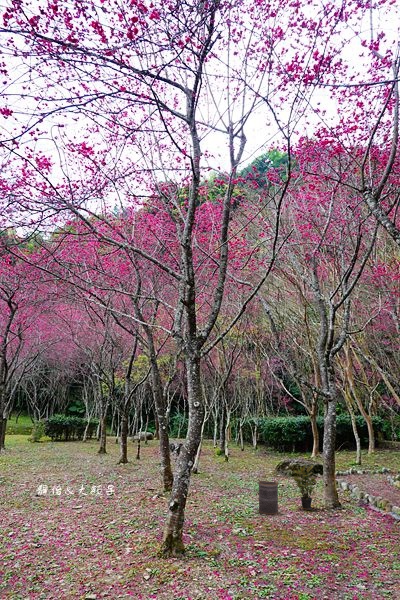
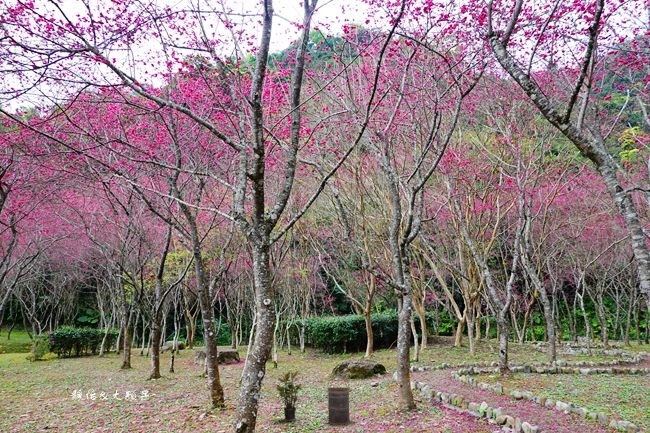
potted plant: present [294,464,317,510] -> present [276,371,302,421]

